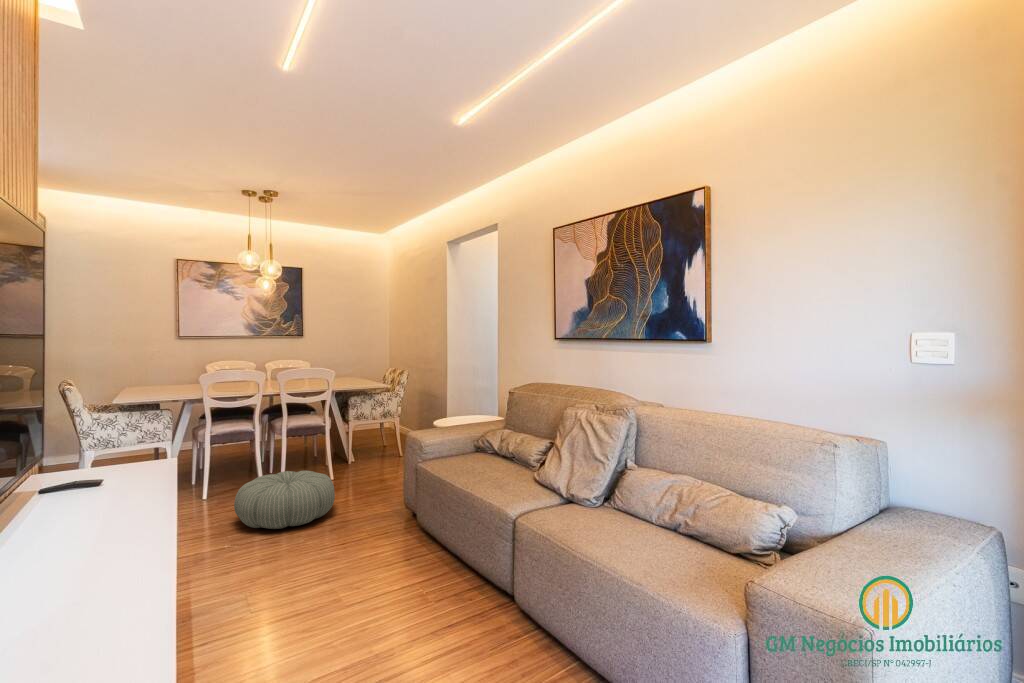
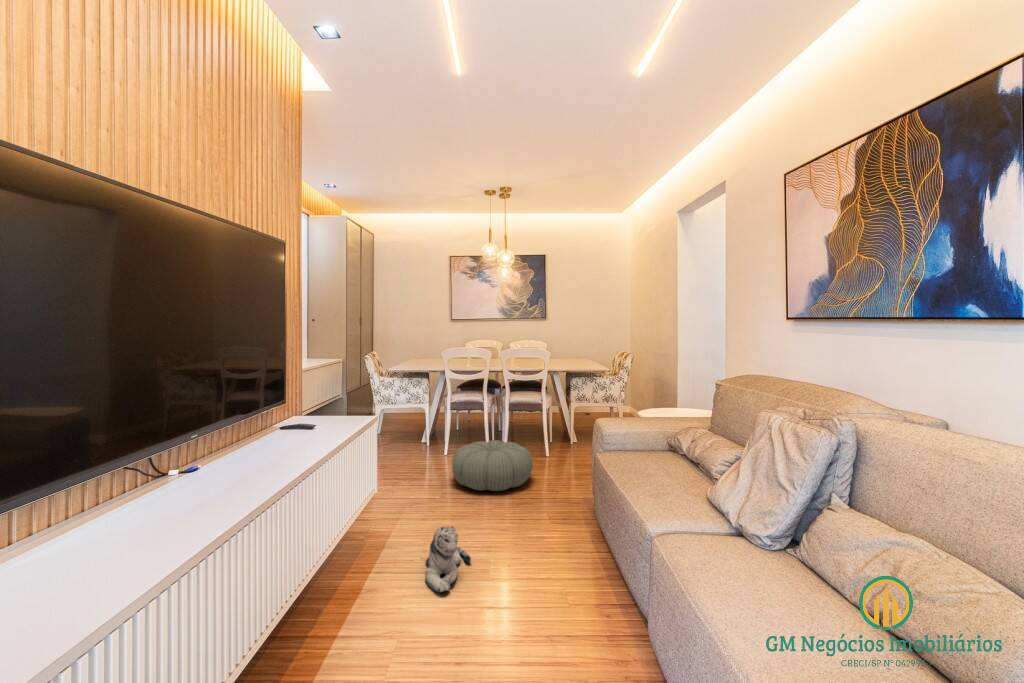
plush toy: none [259,562,315,636] -> present [425,526,471,593]

